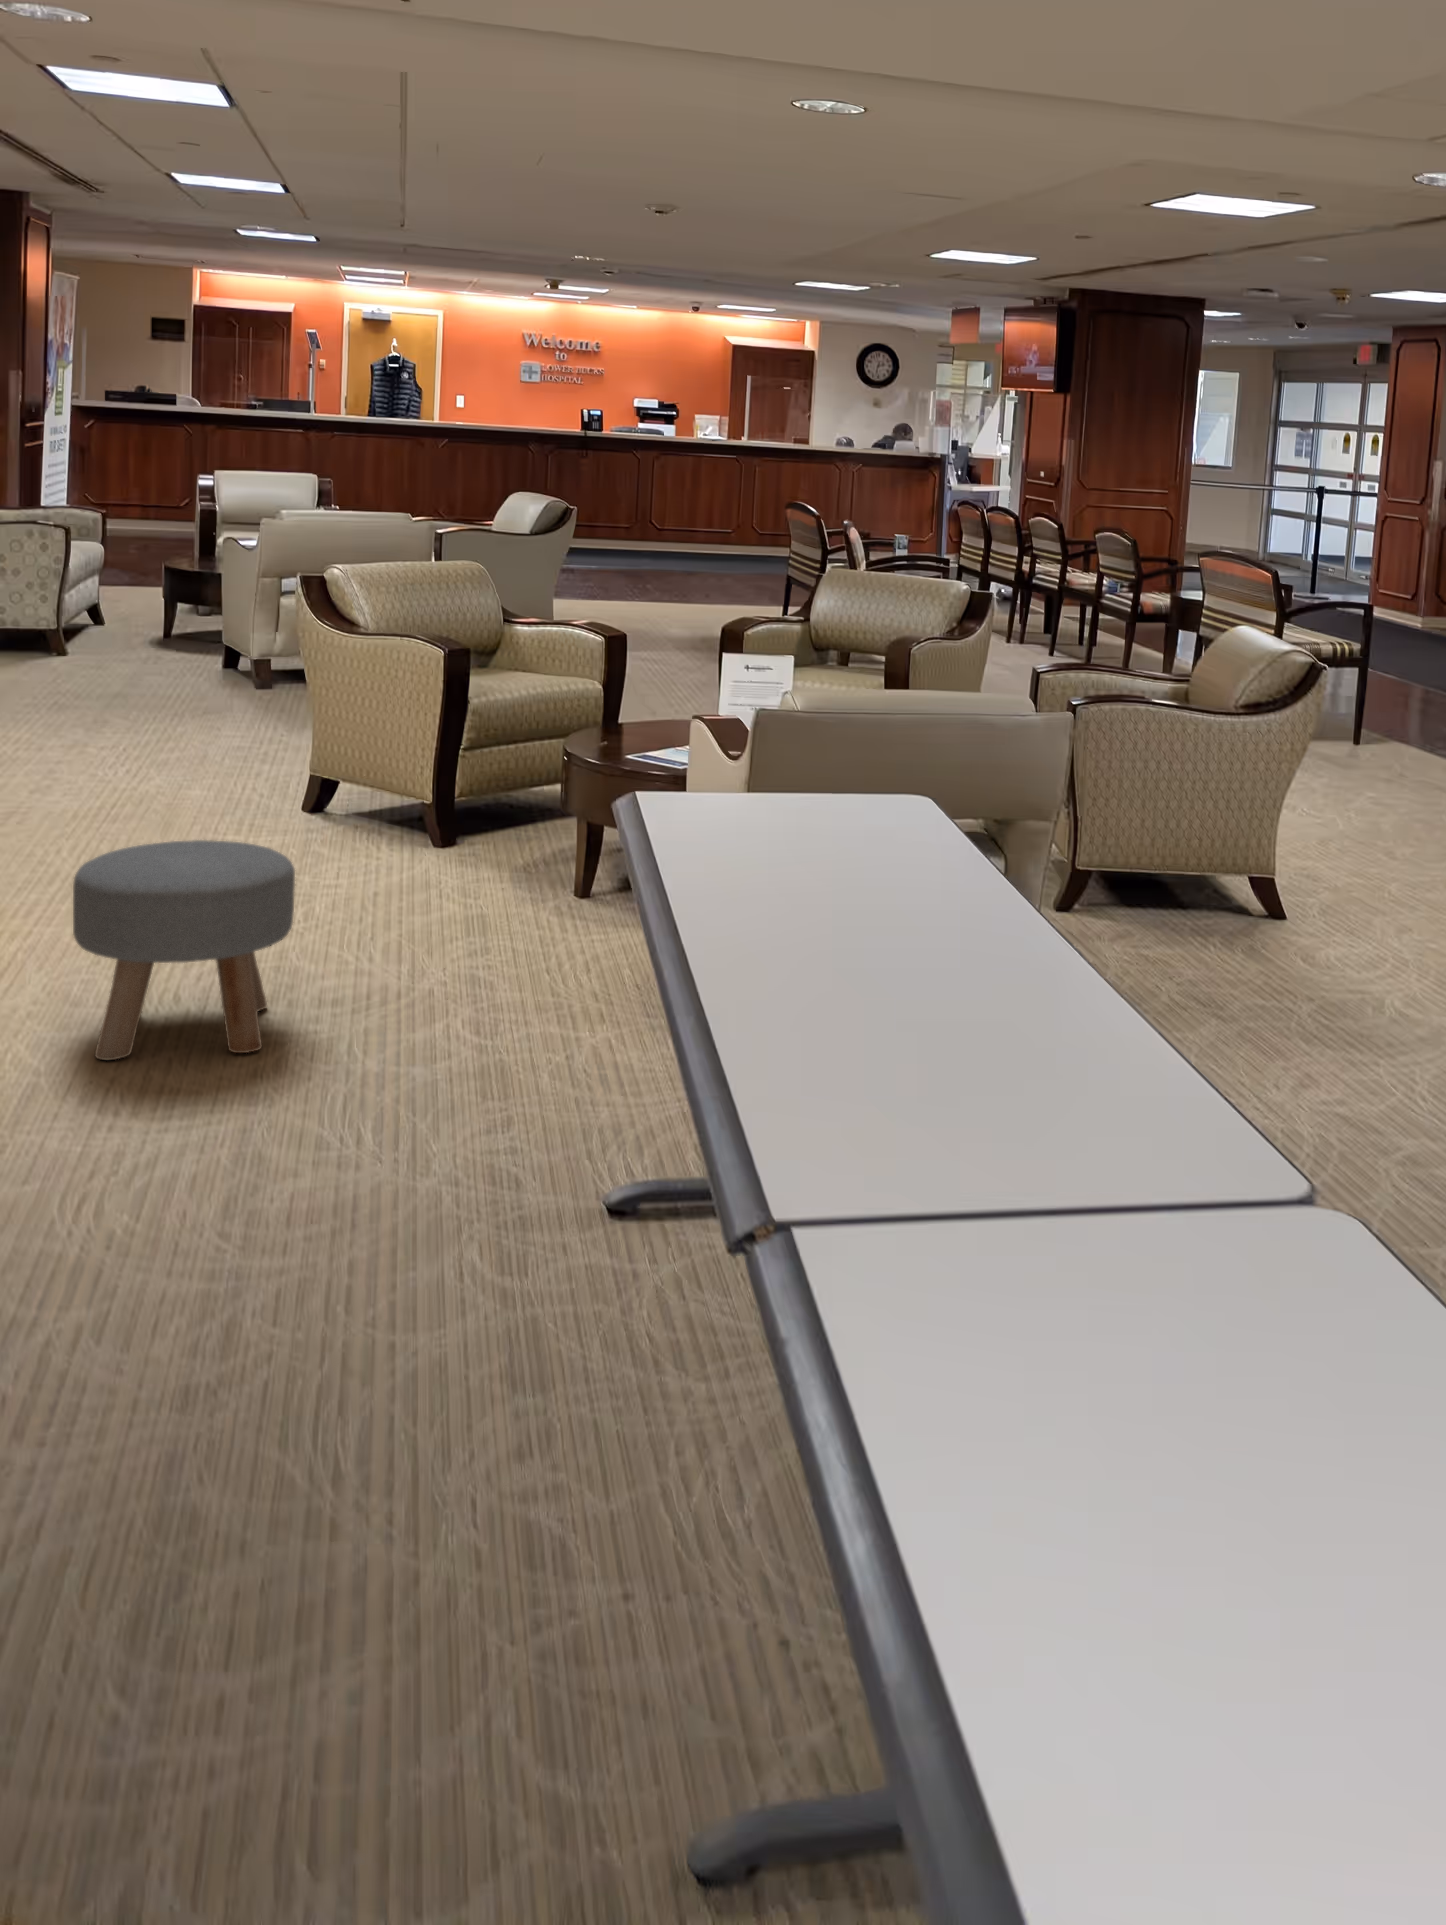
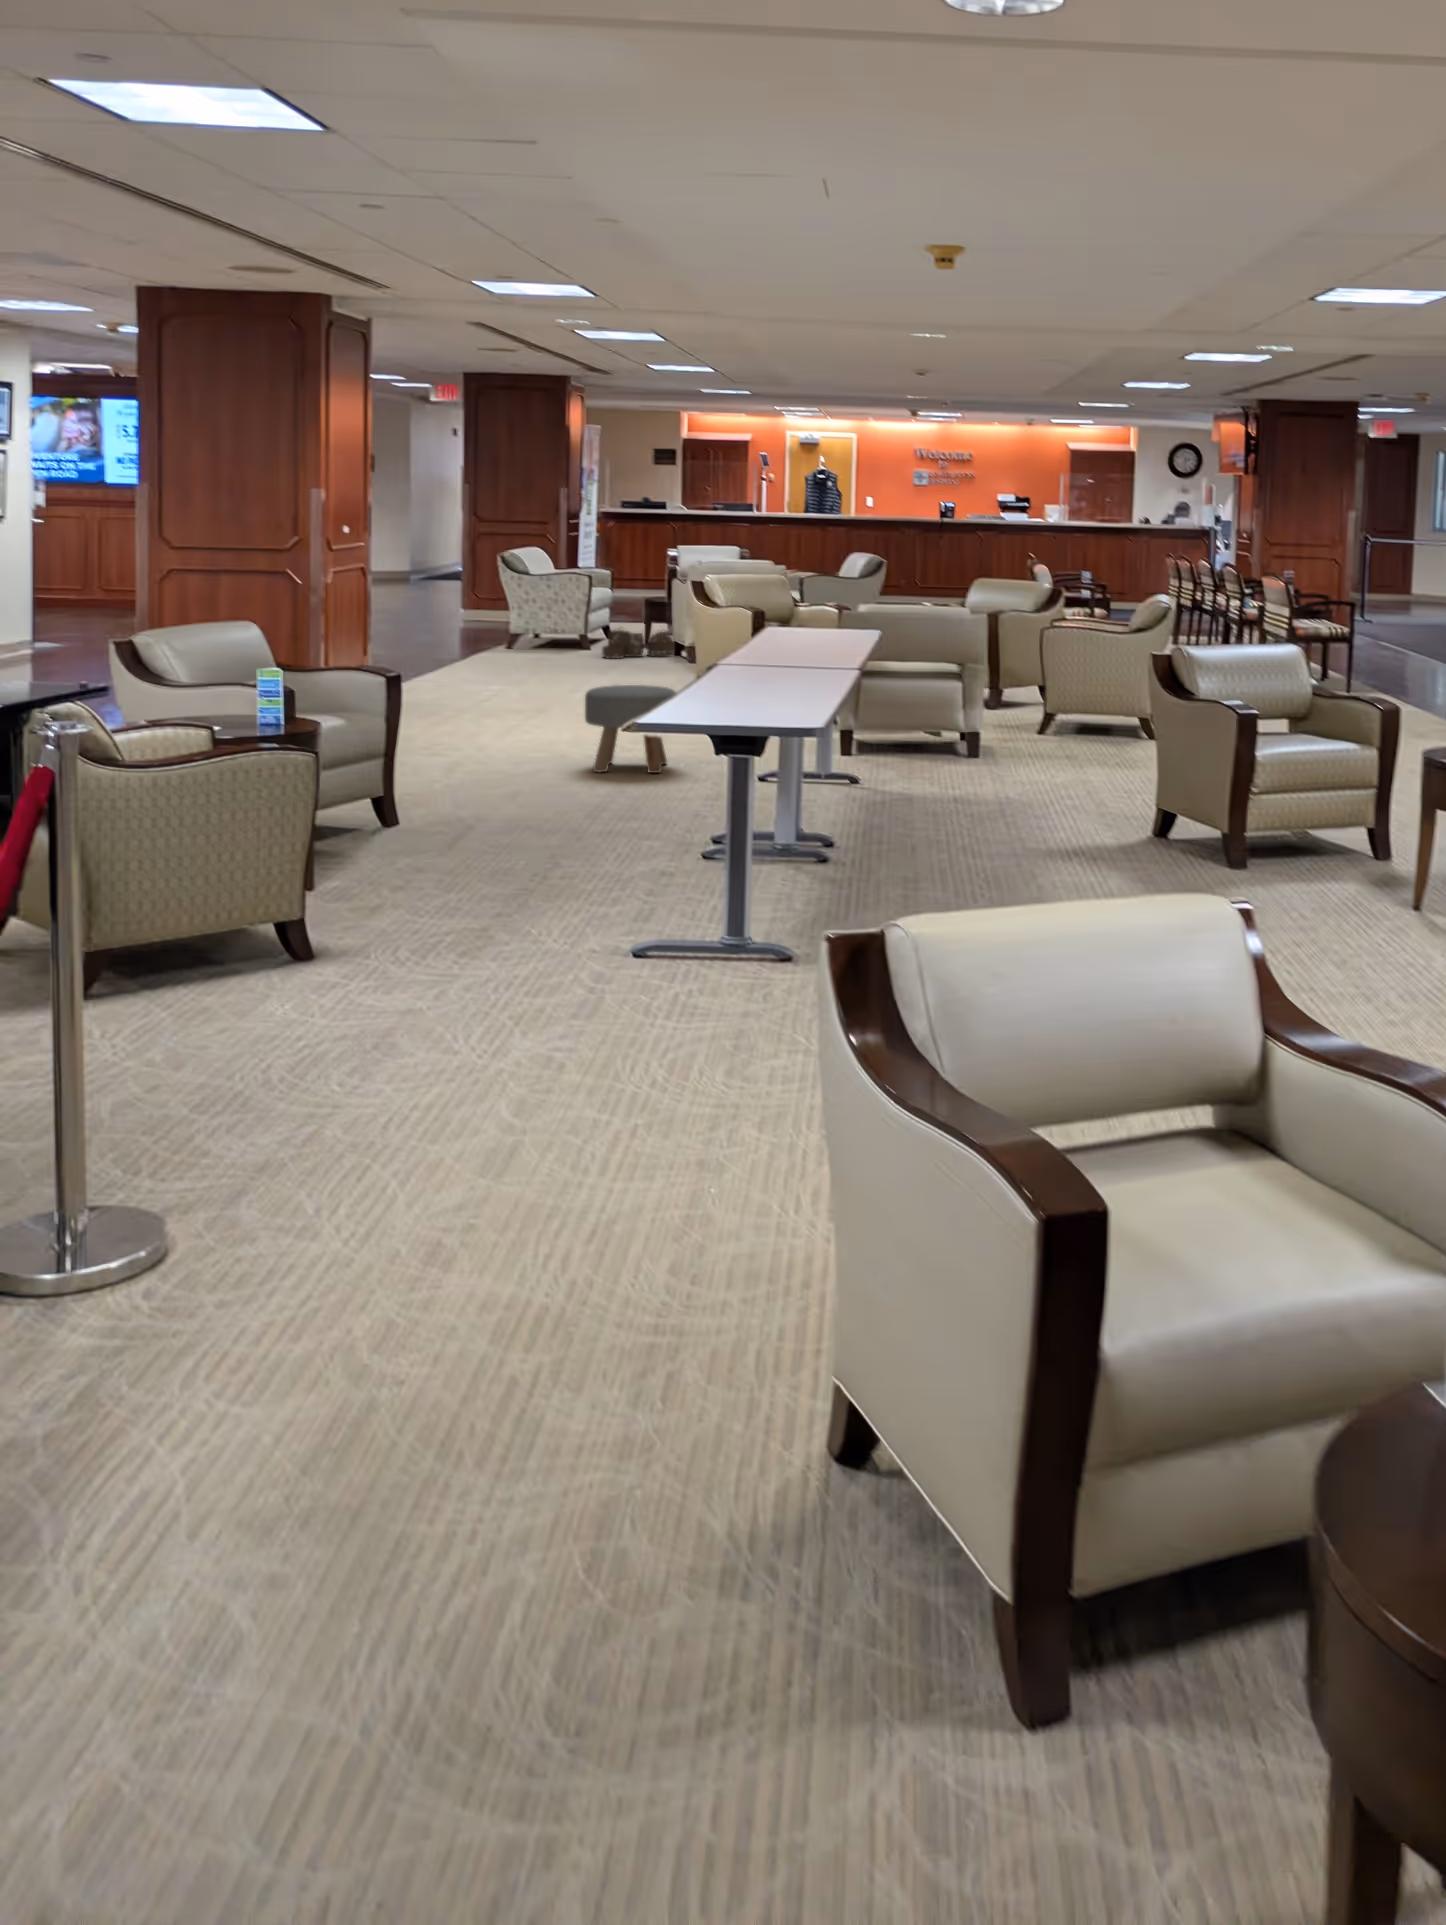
woven basket: none [89,608,214,665] -> present [602,628,674,659]

